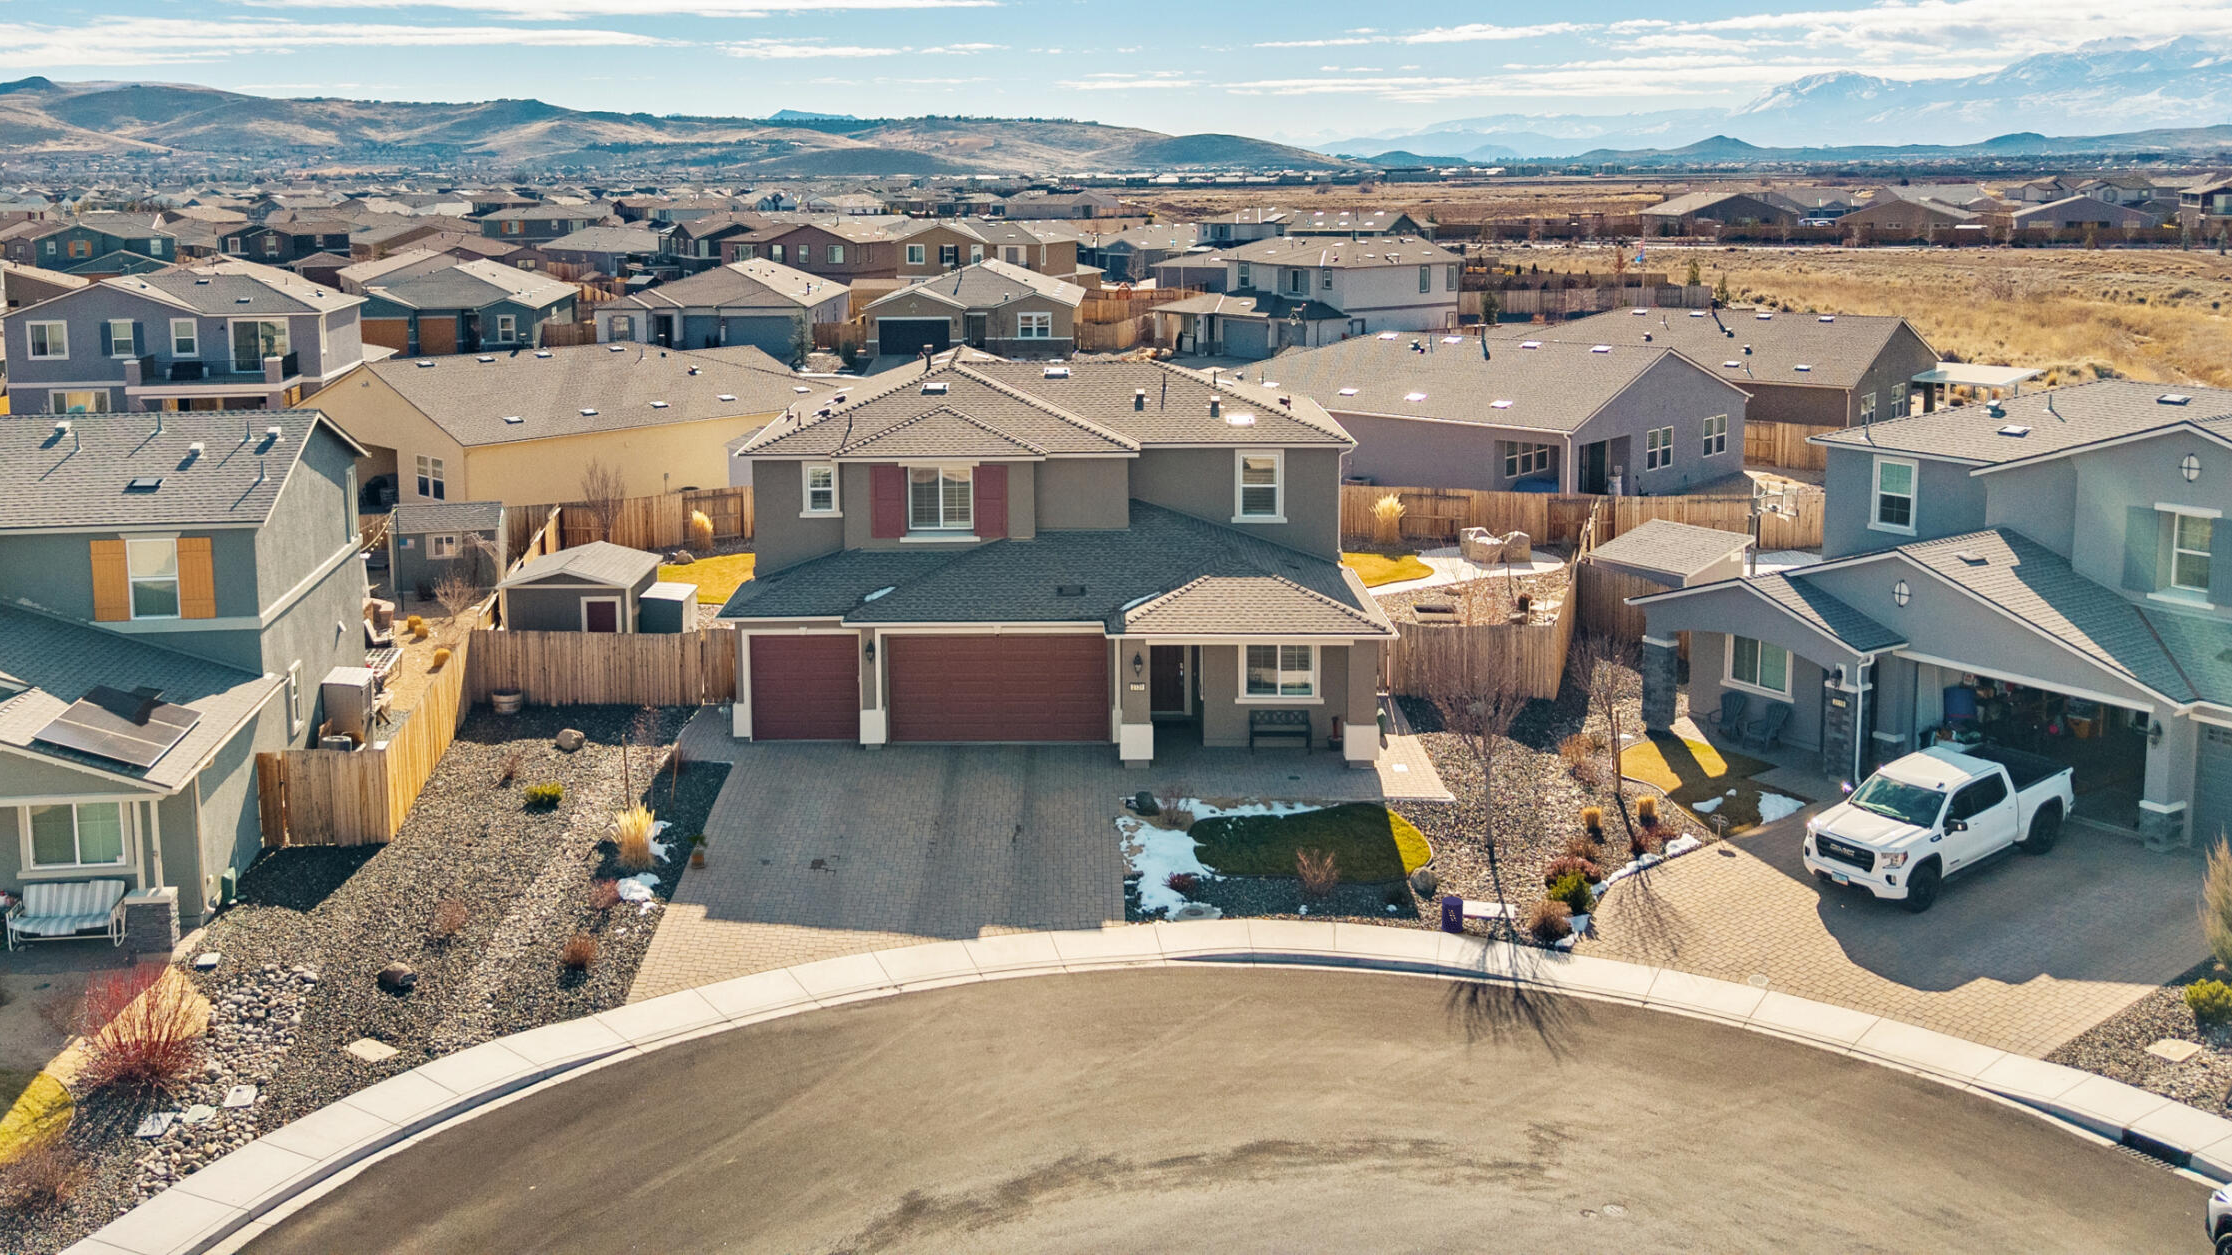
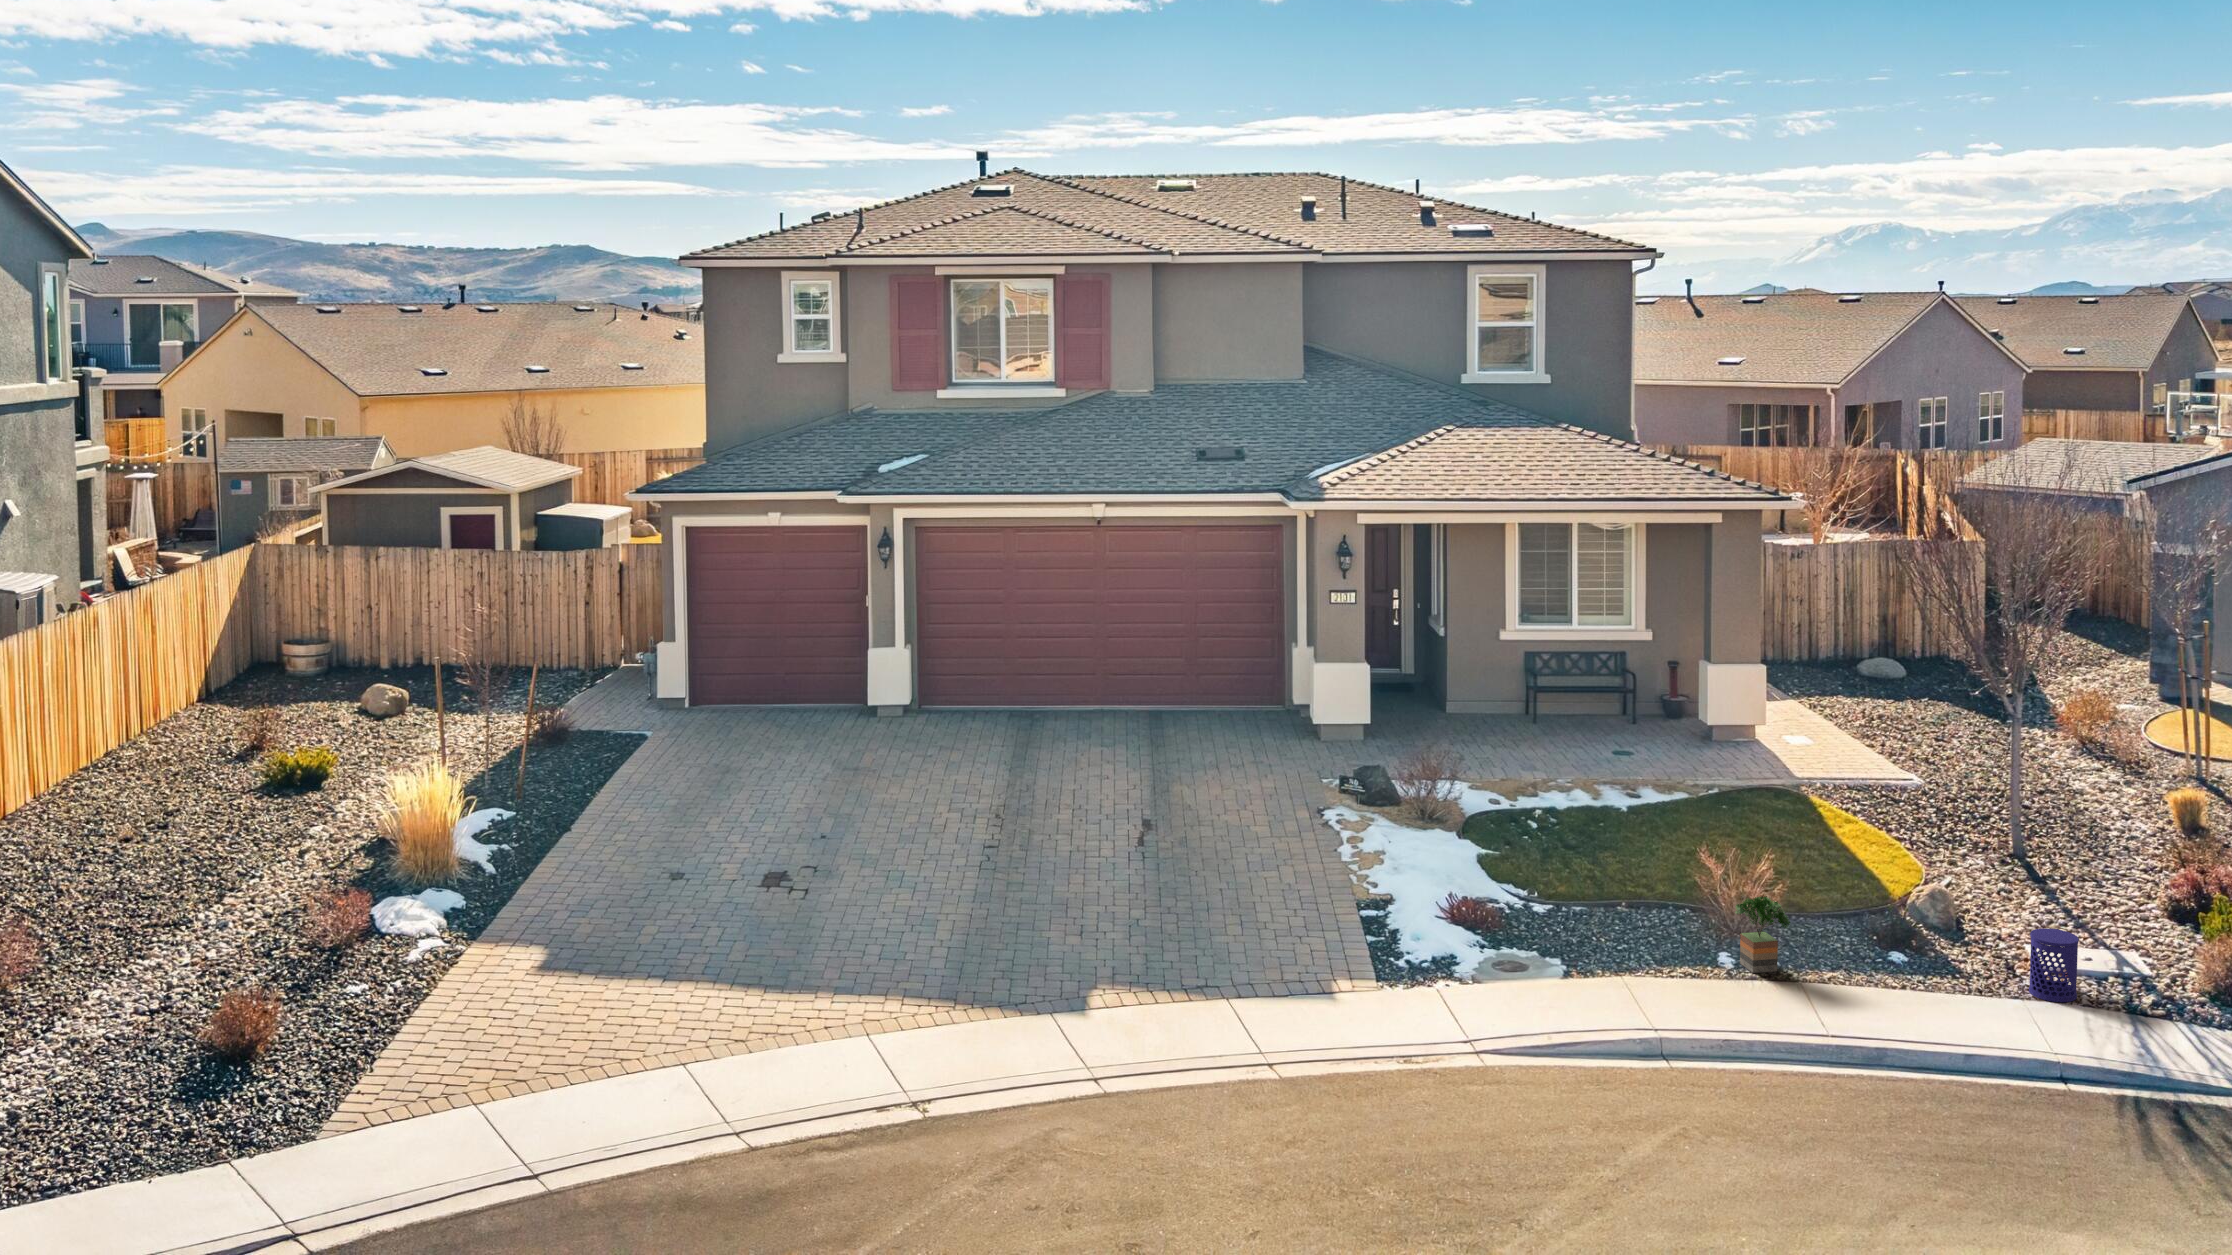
potted tree: present [687,834,708,869] -> present [1735,896,1790,973]

